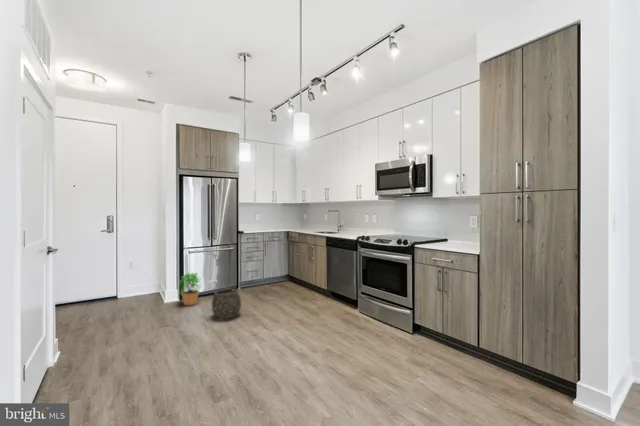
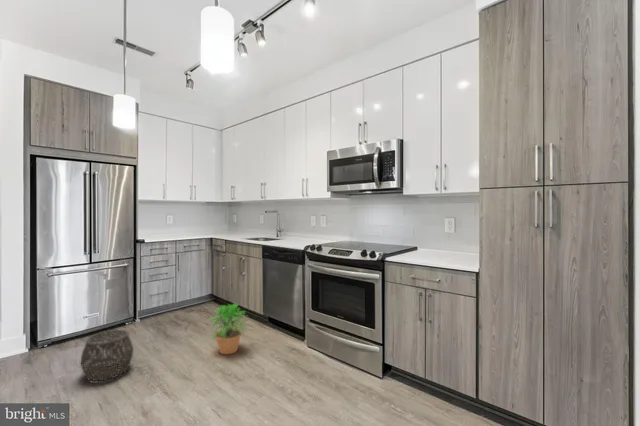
potted plant: present [180,273,199,305] -> present [212,304,245,354]

